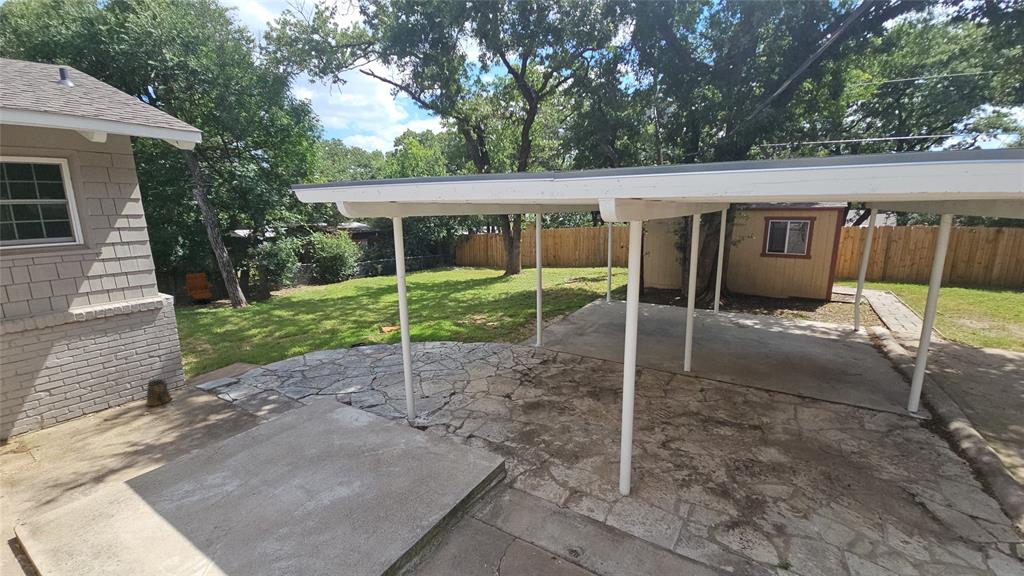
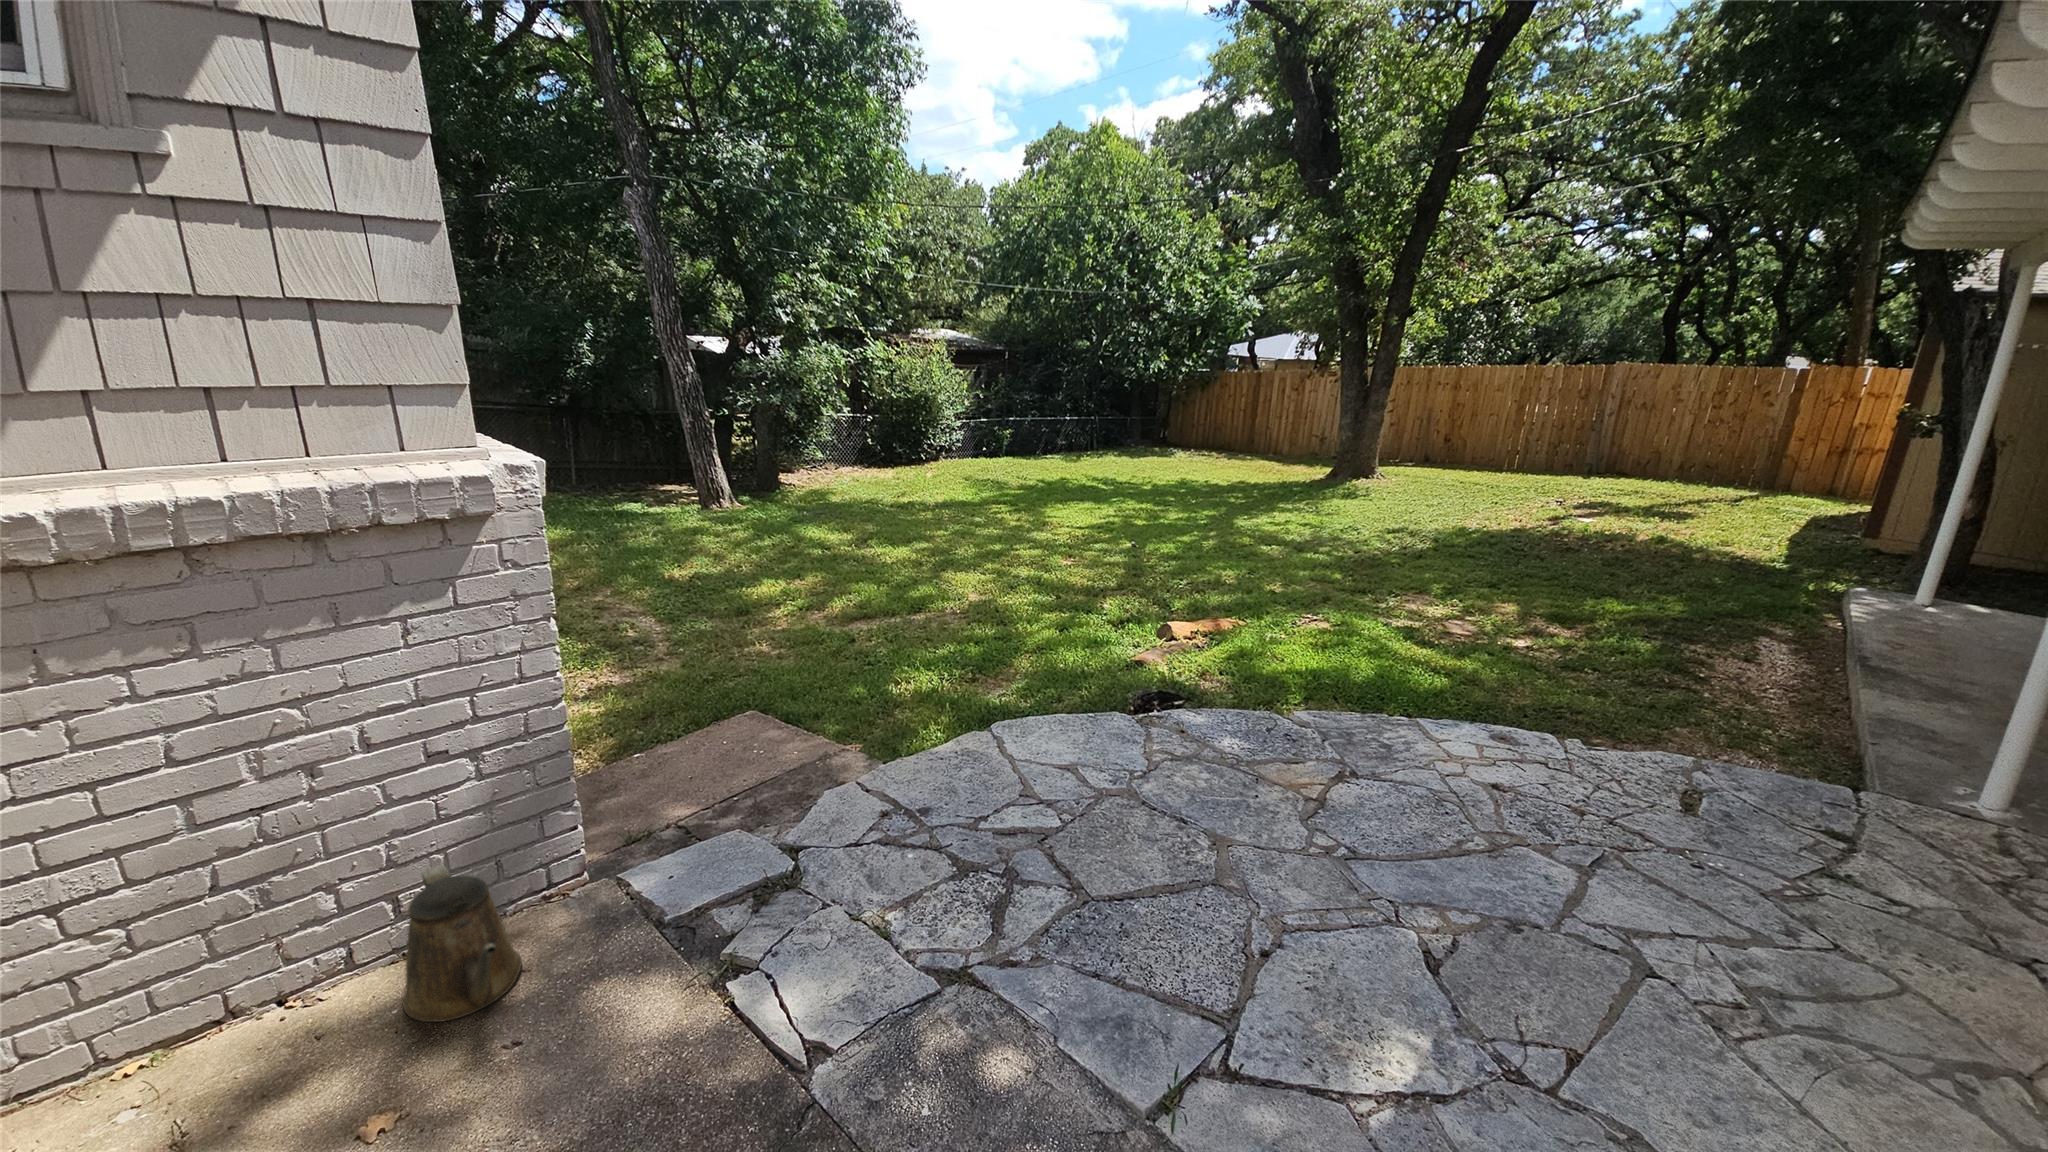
lounge chair: present [183,273,213,304] -> none [582,411,650,493]

